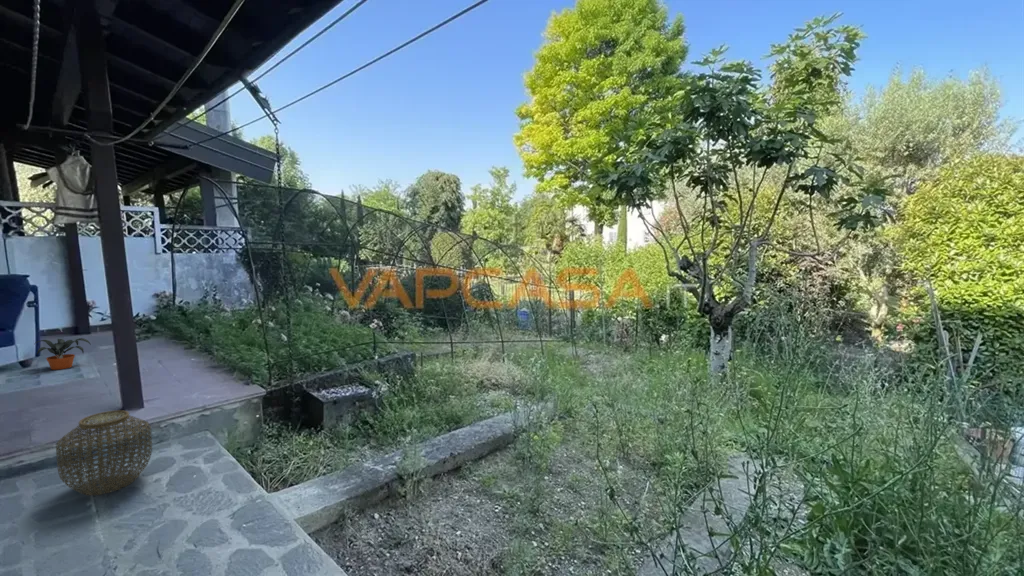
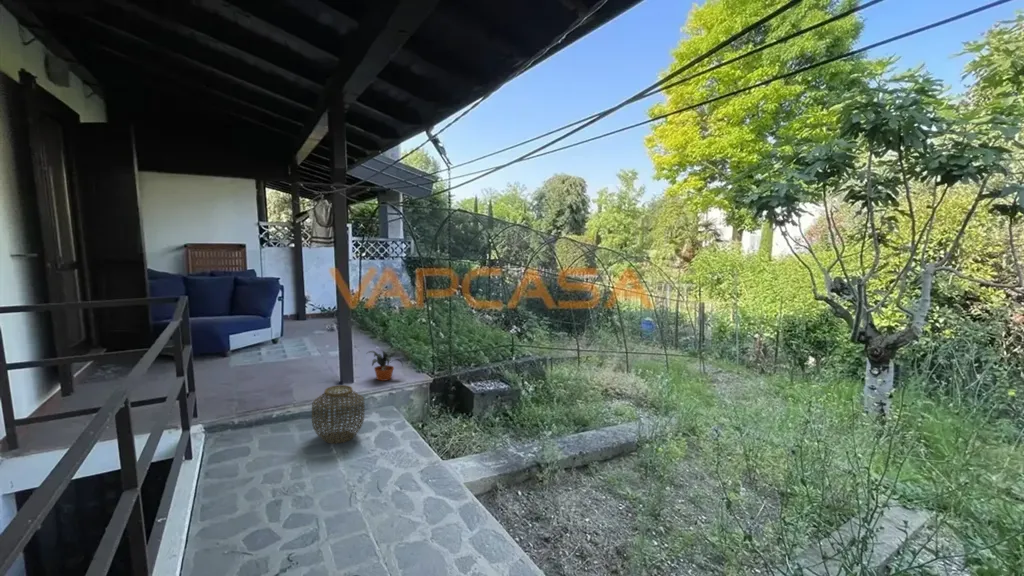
potted plant: present [36,338,90,370] -> present [370,351,404,381]

